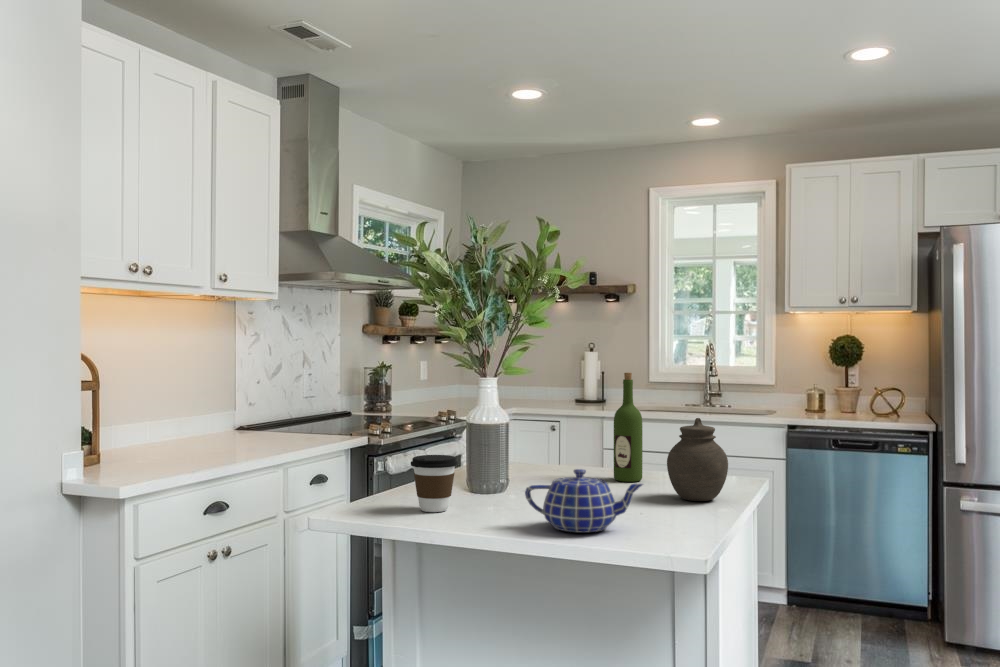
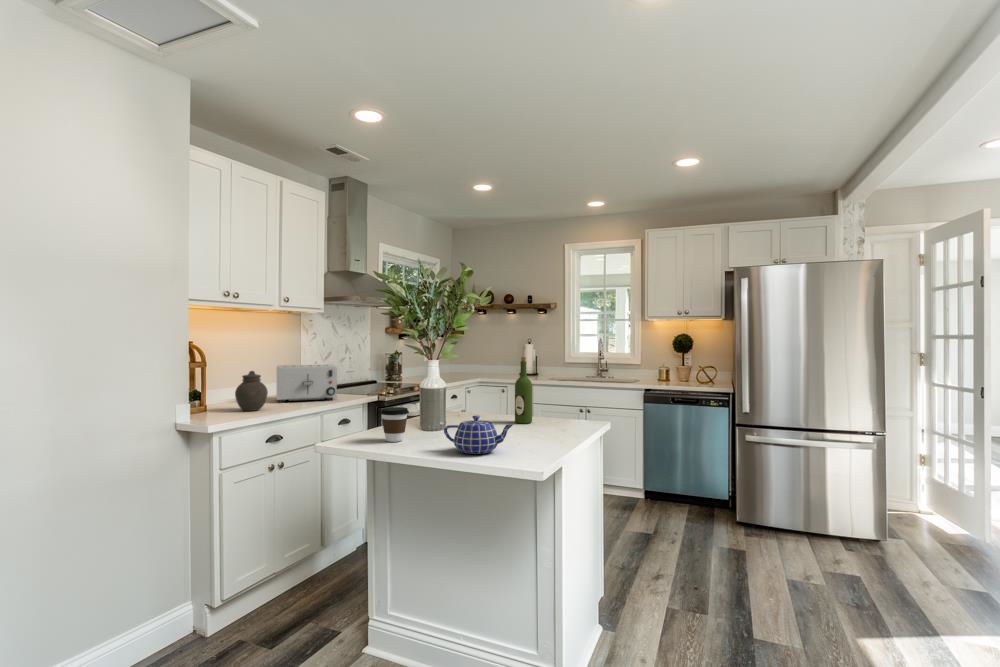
toaster: none [204,384,303,446] -> present [276,365,337,402]
jar: present [667,418,728,501] -> present [235,371,268,411]

